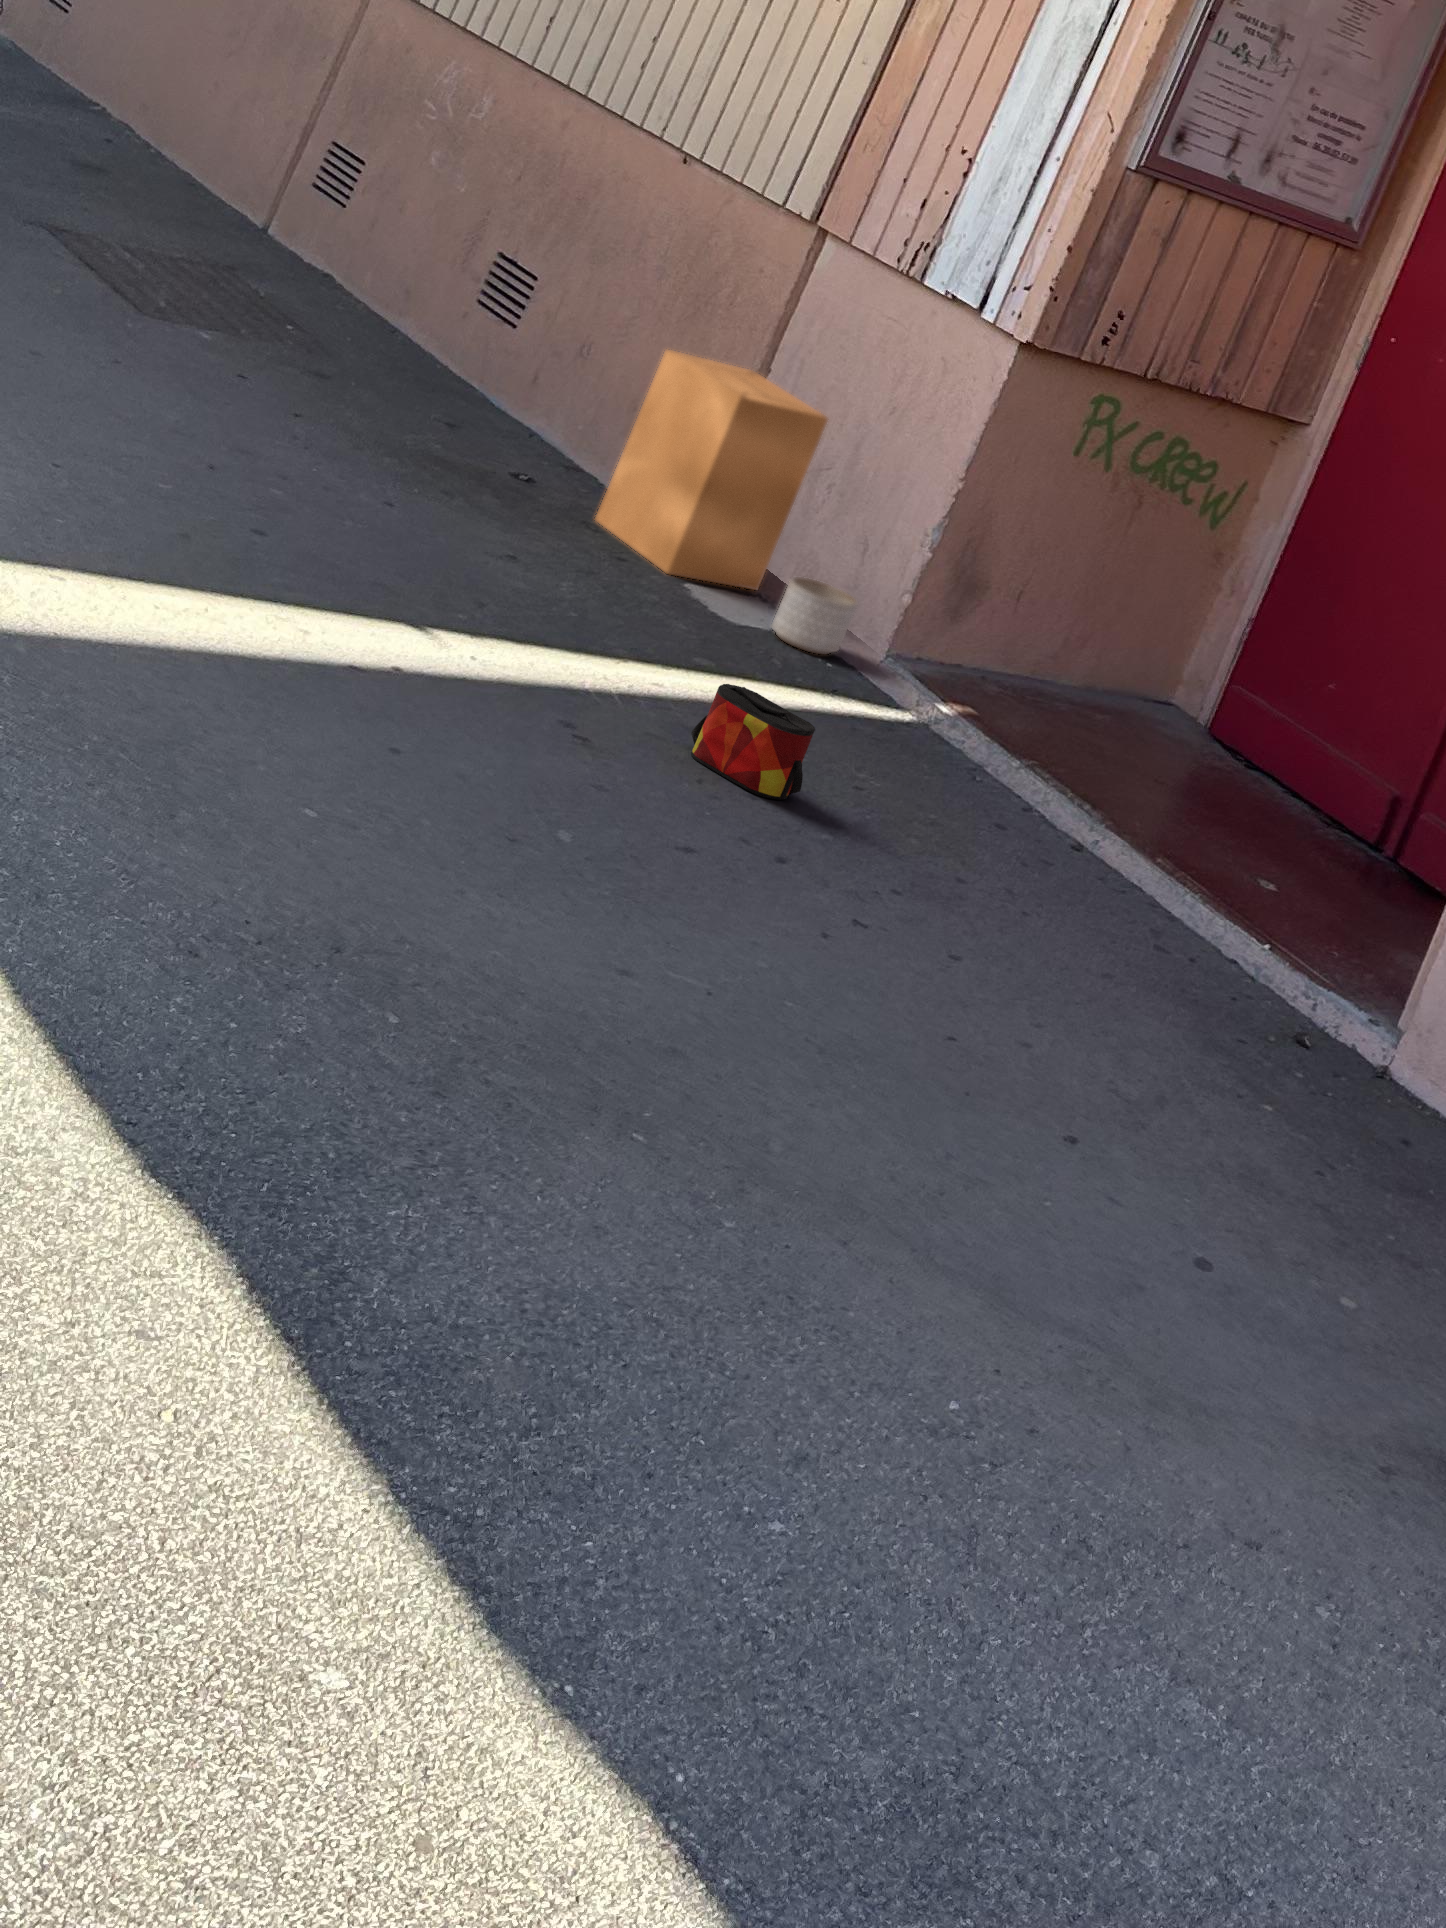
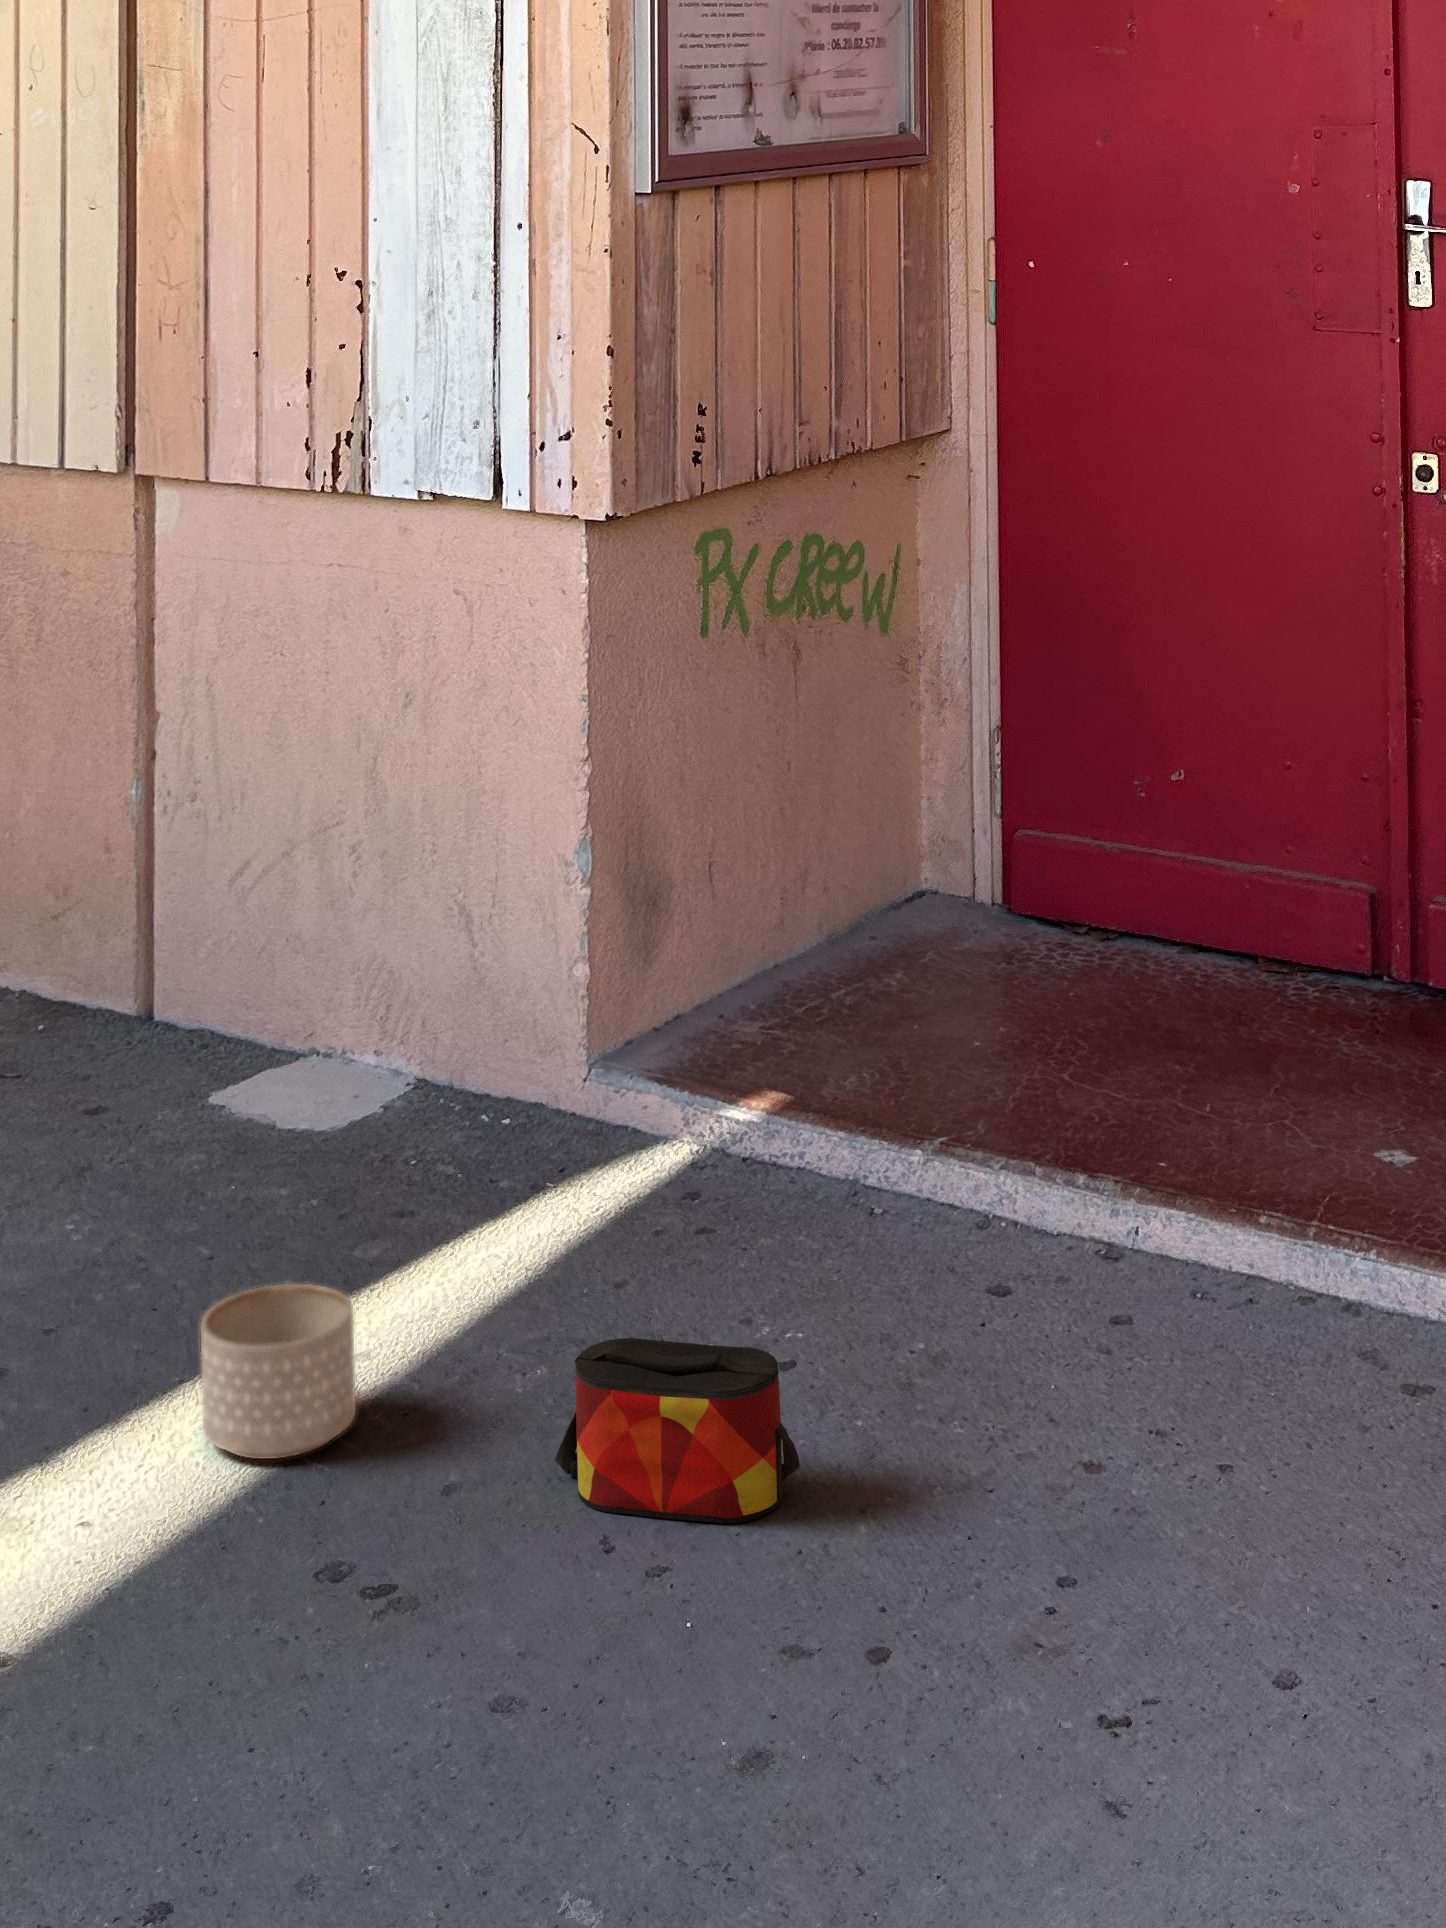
cardboard box: present [596,349,829,590] -> none [13,729,320,1106]
planter: present [772,577,857,654] -> present [201,1284,356,1459]

